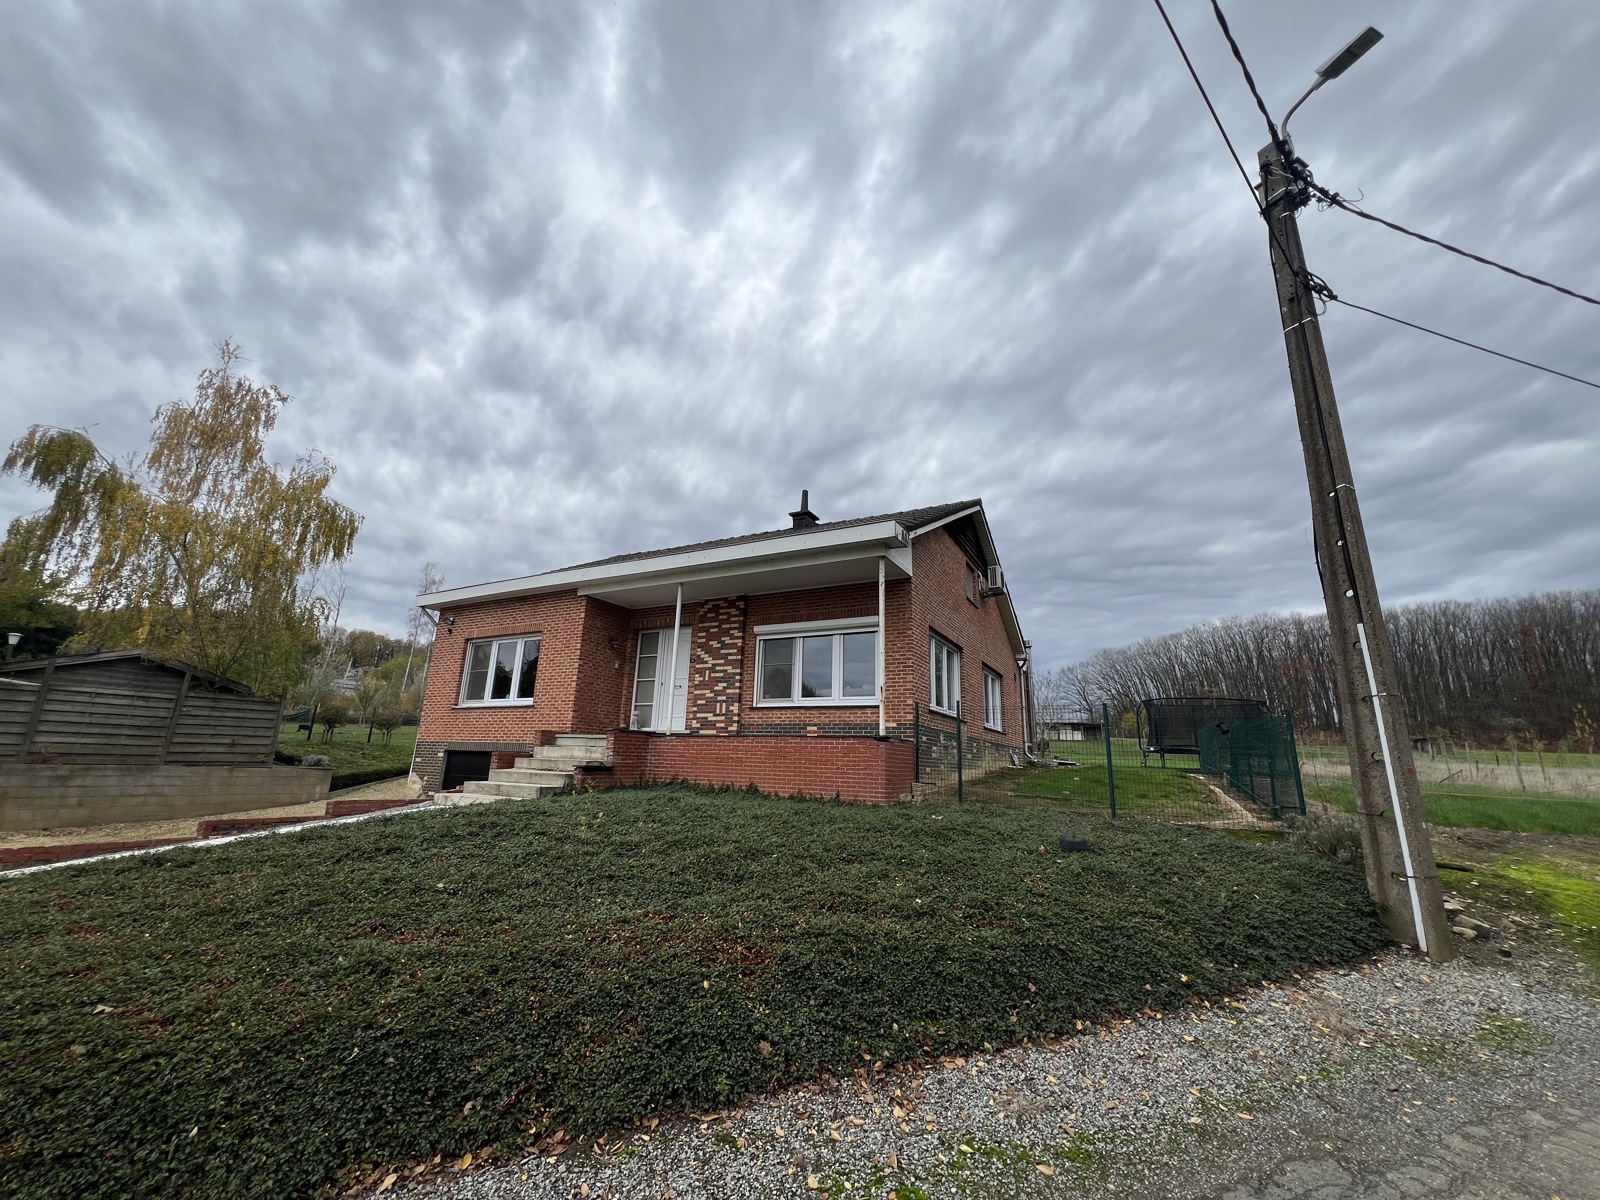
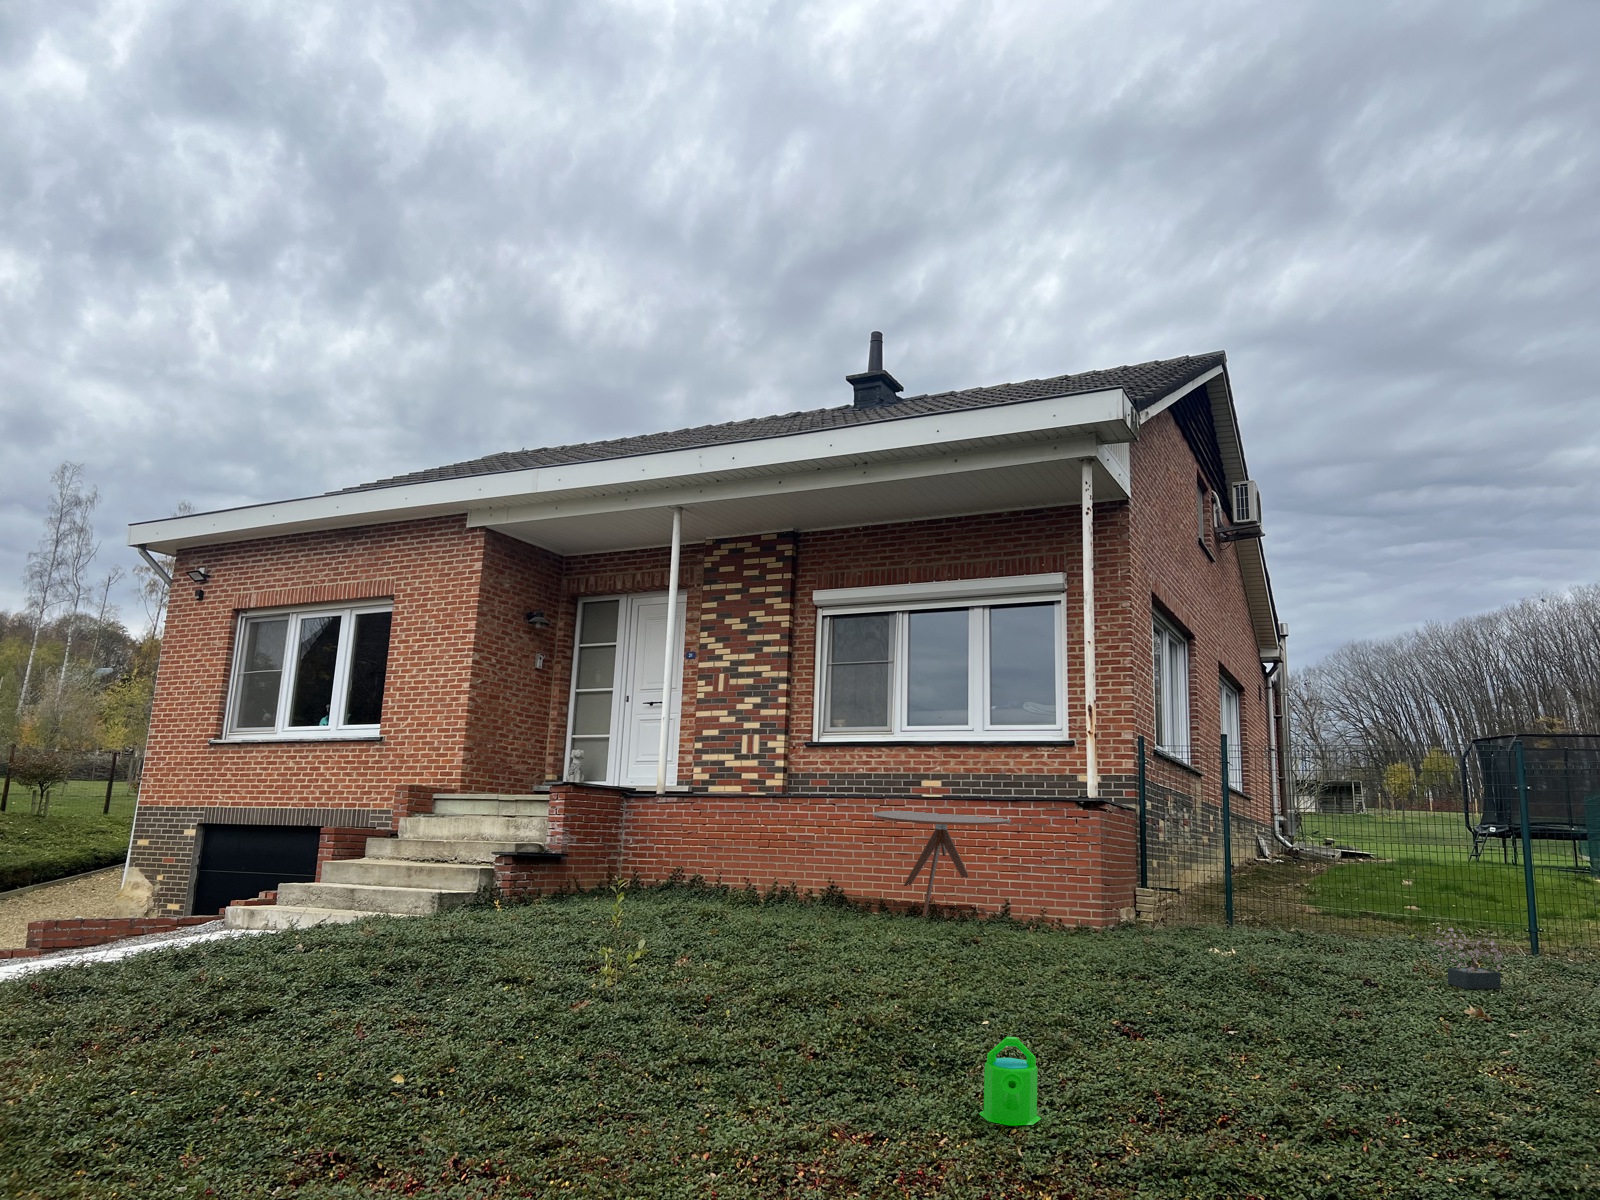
round table: none [763,744,838,804] -> present [873,810,1011,916]
watering can: none [707,897,744,955] -> present [979,1037,1041,1126]

